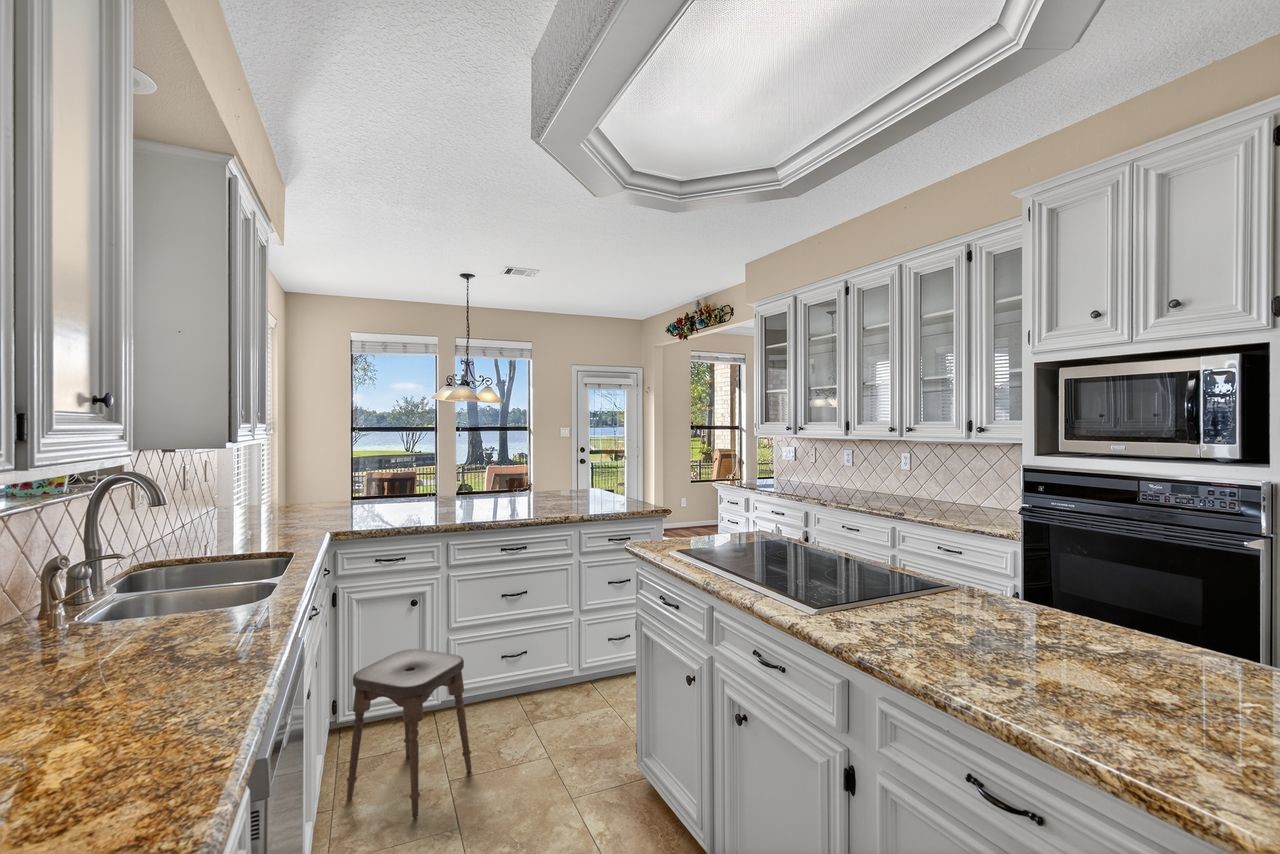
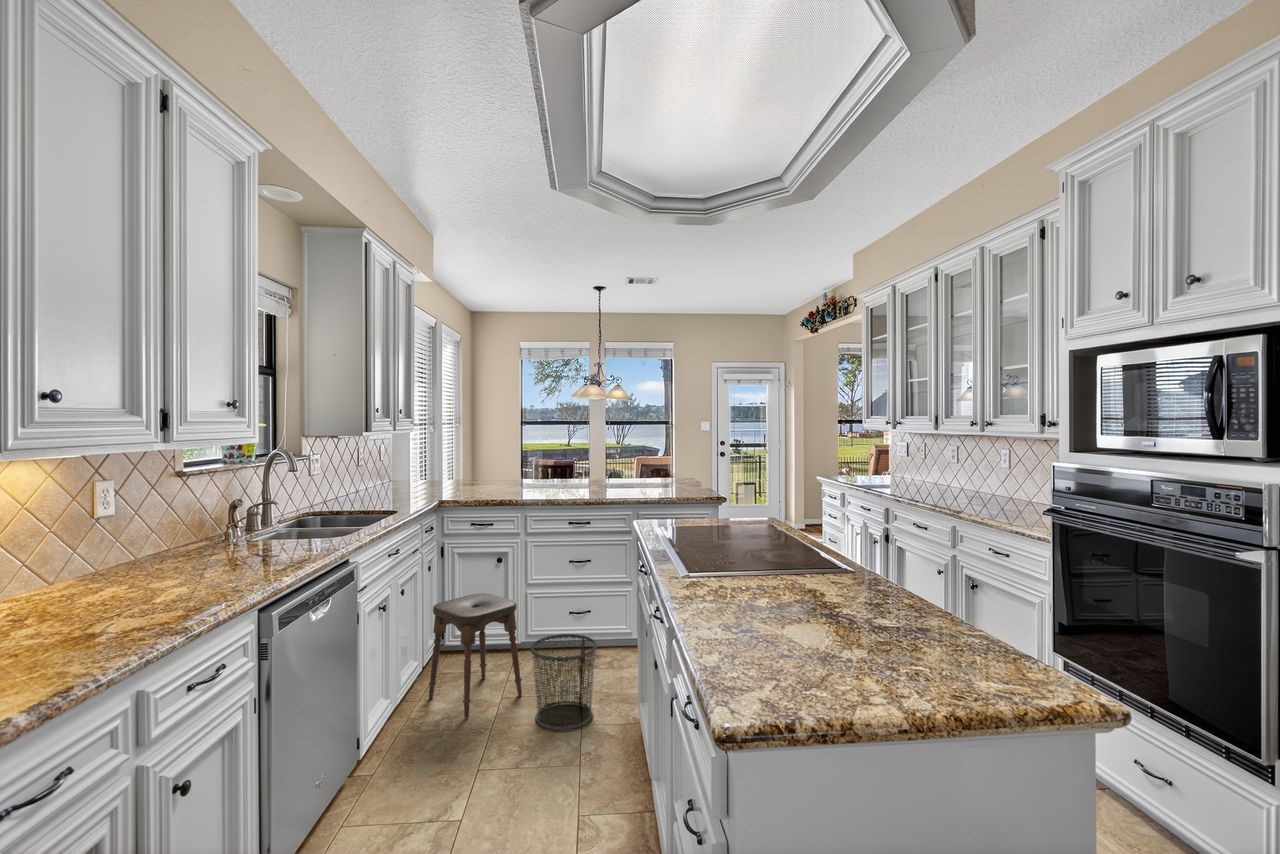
waste bin: none [498,686,580,810] -> present [530,634,598,730]

